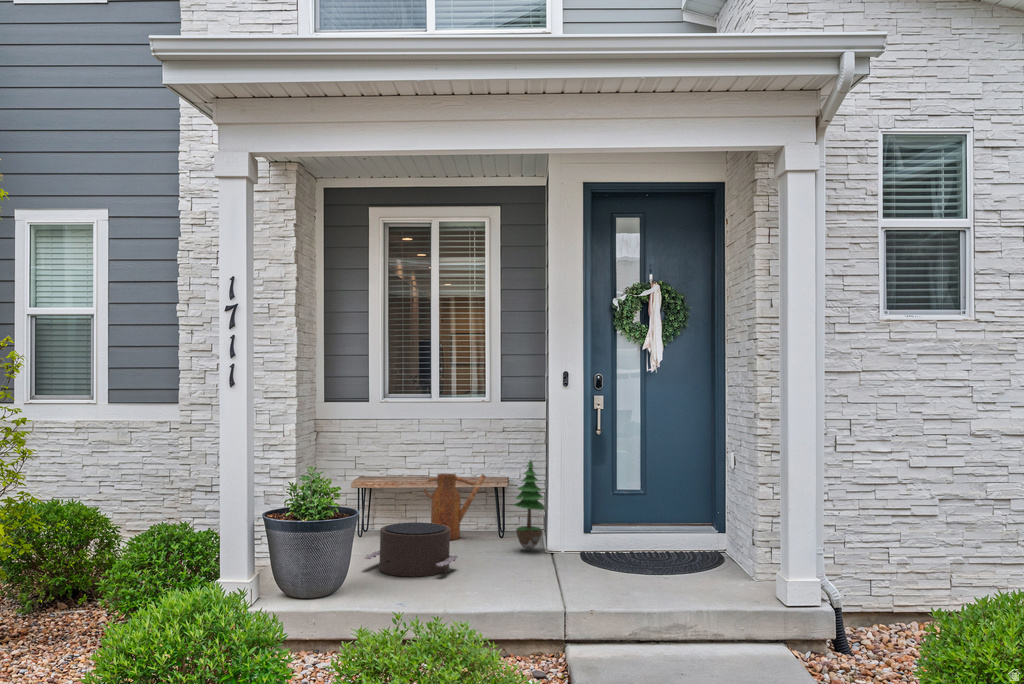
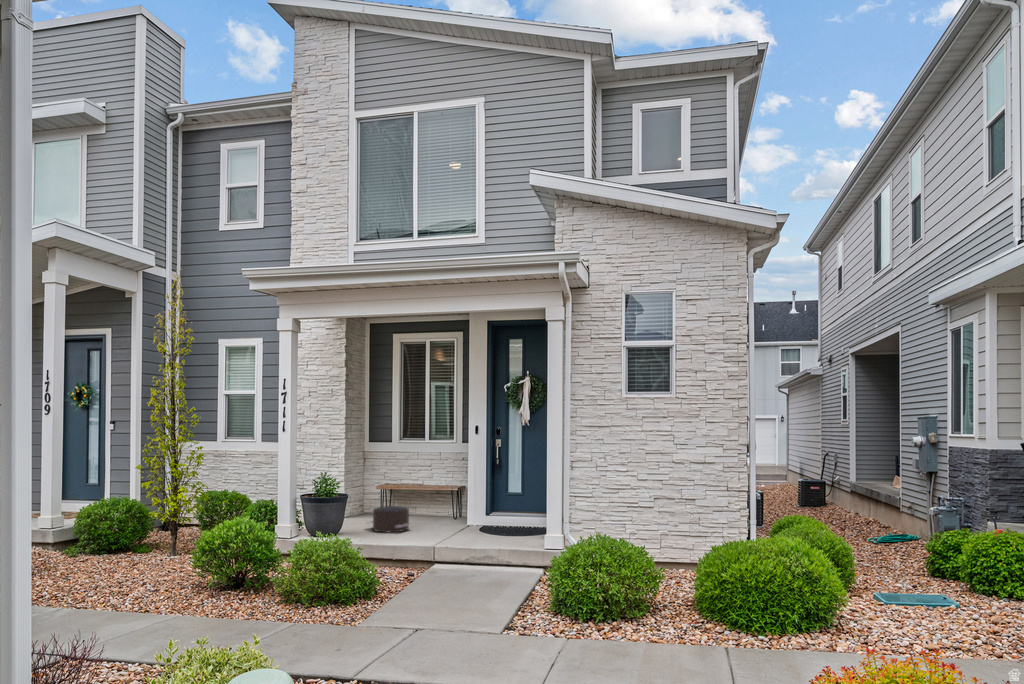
potted tree: present [514,460,545,550] -> none [453,473,471,524]
watering can: present [424,473,486,540] -> none [416,481,449,519]

